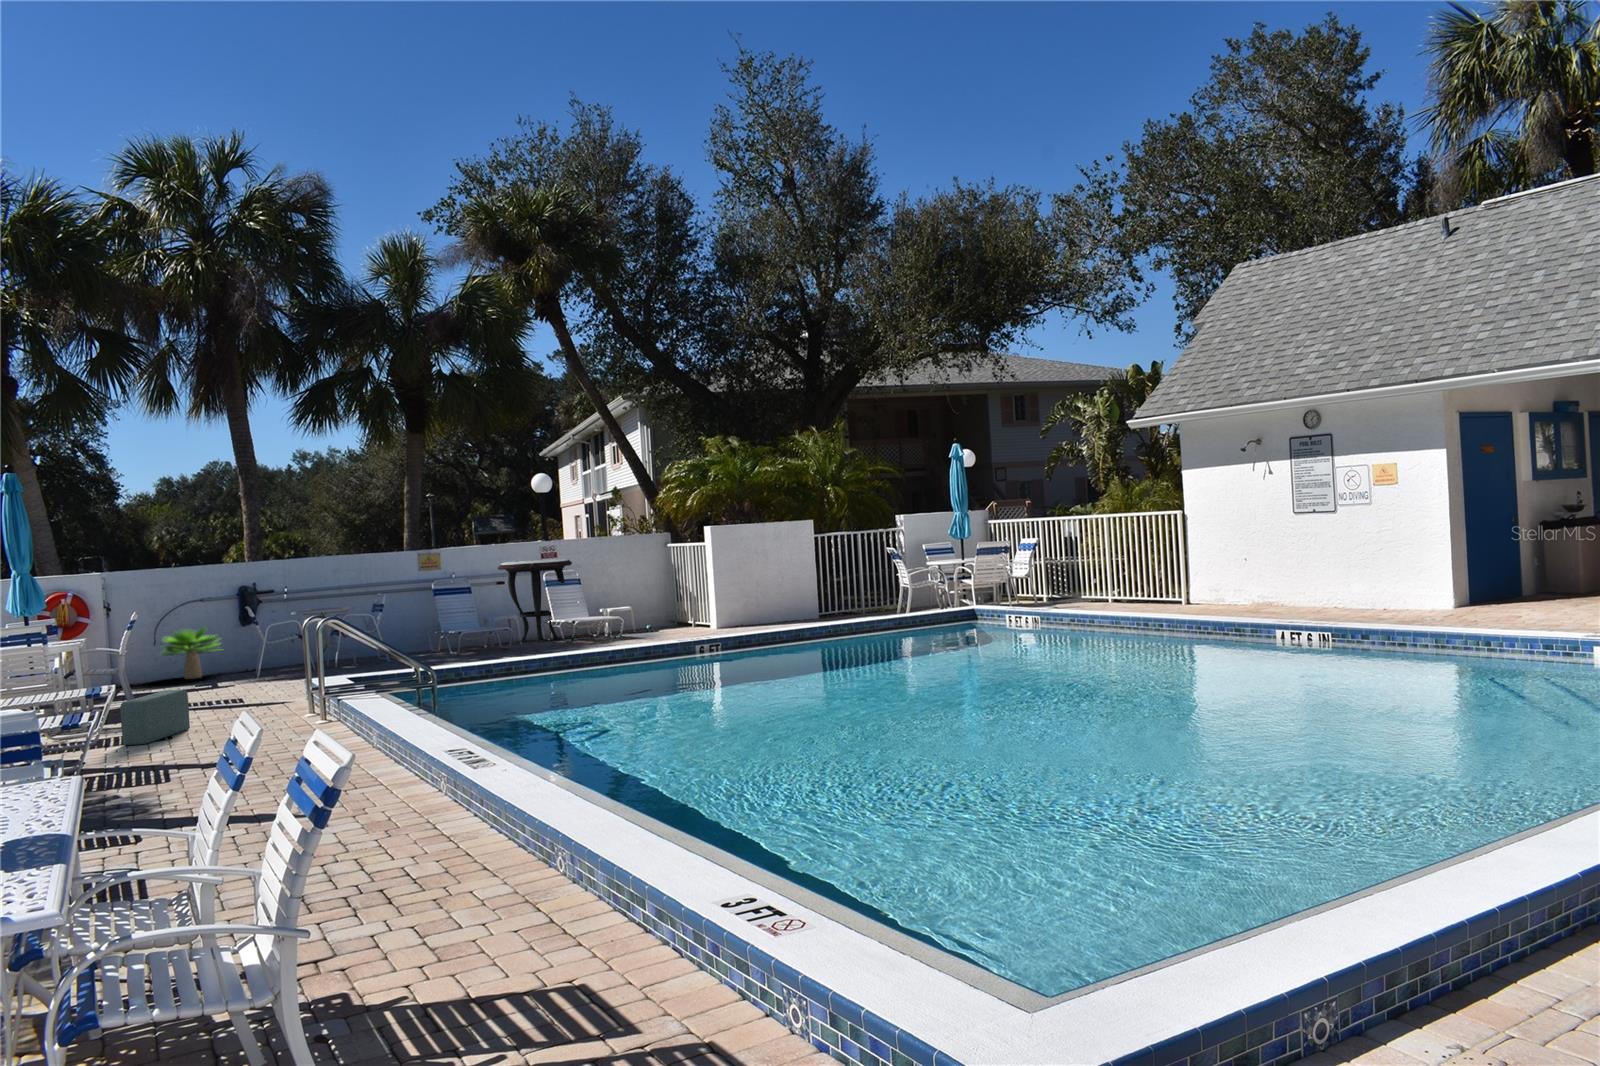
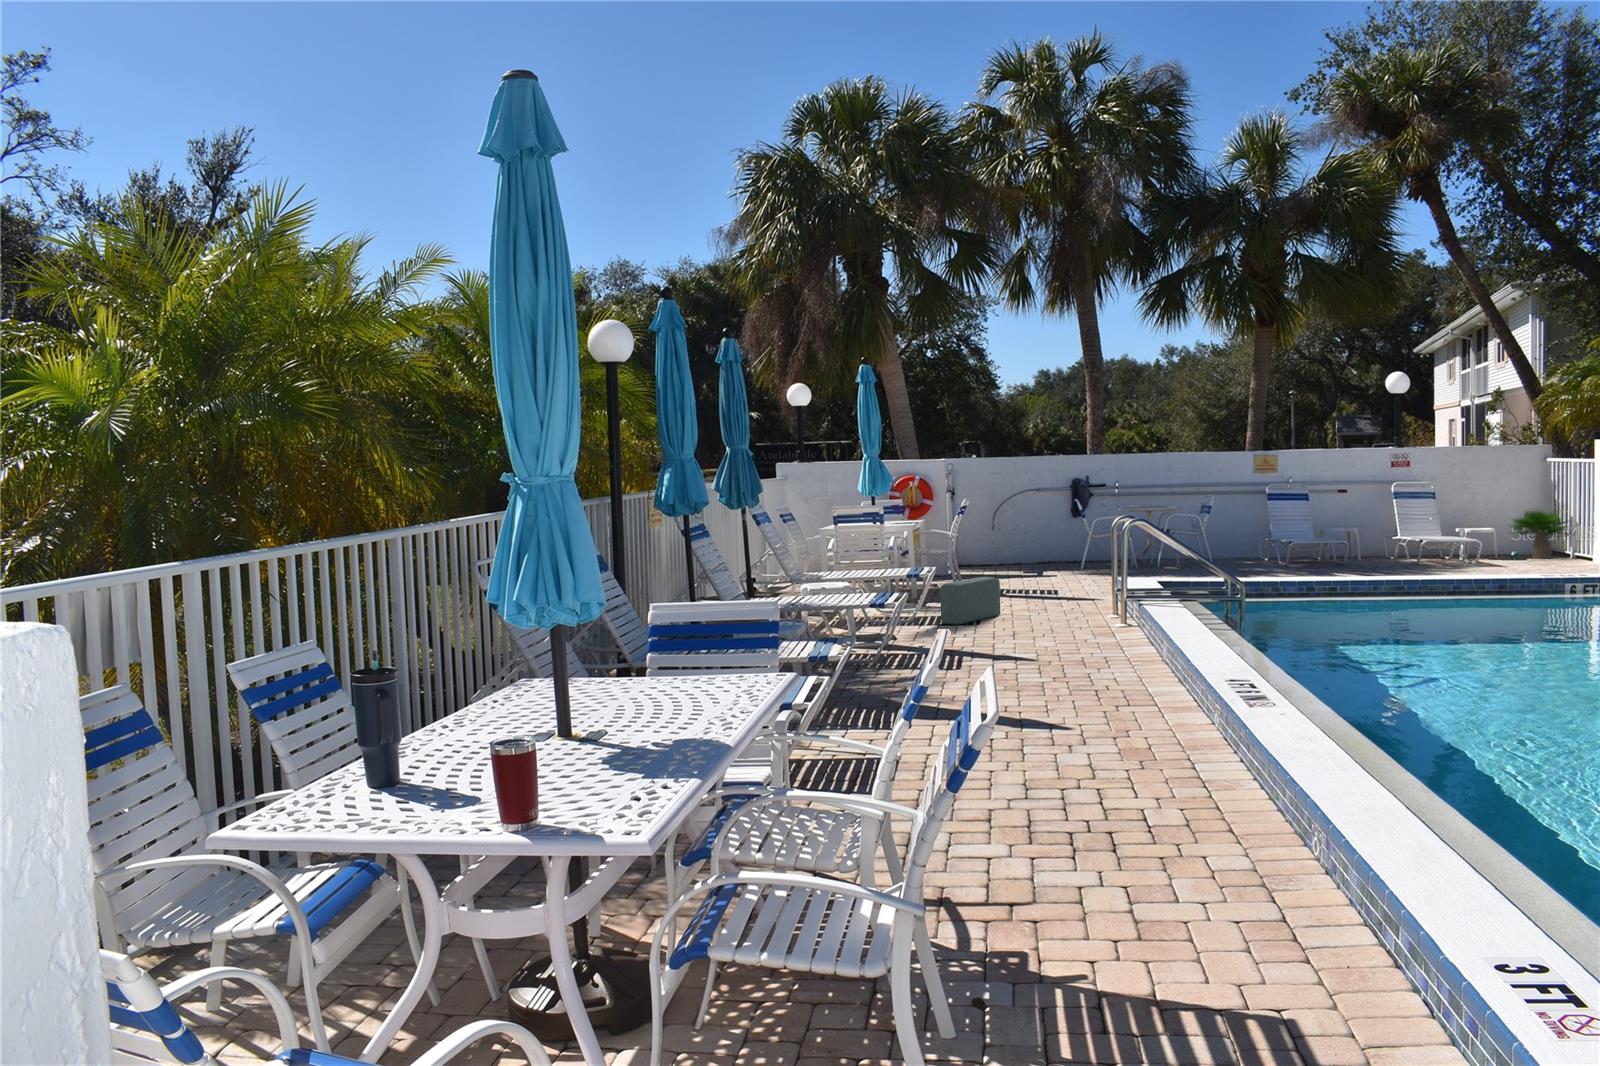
side table: present [498,559,572,643] -> none [1332,468,1423,561]
potted plant: present [163,628,220,679] -> present [1512,511,1575,559]

